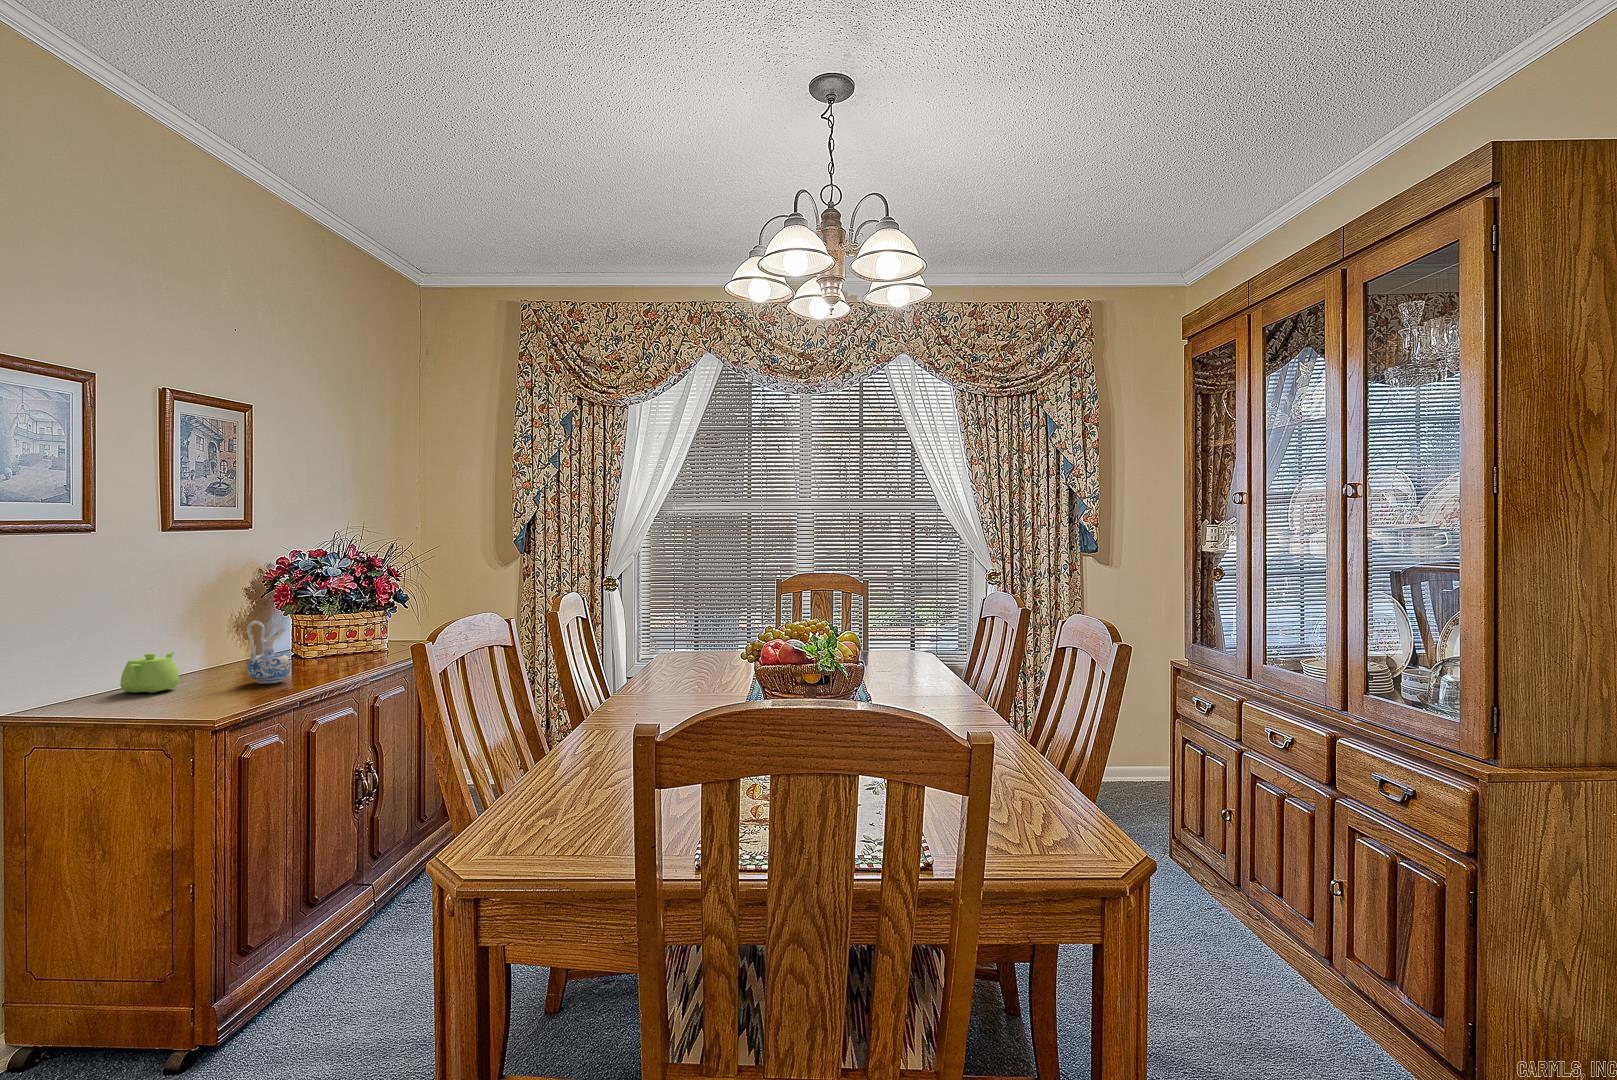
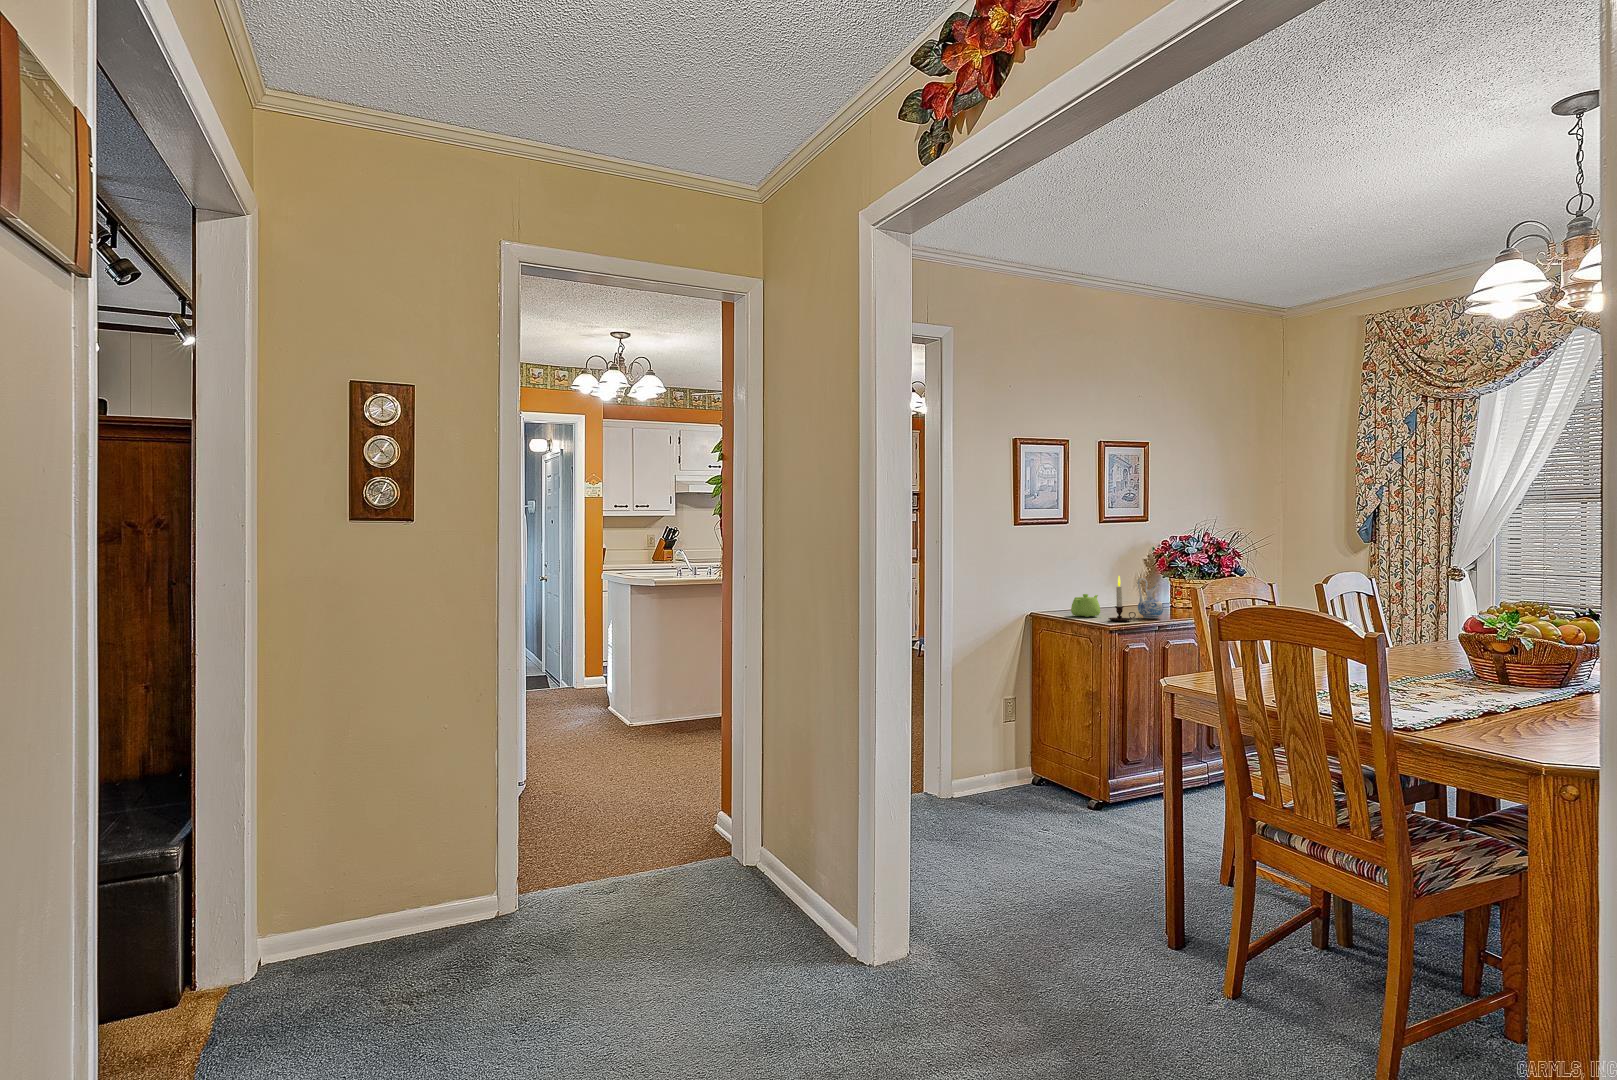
candle: none [196,621,246,698] -> present [1108,576,1136,621]

